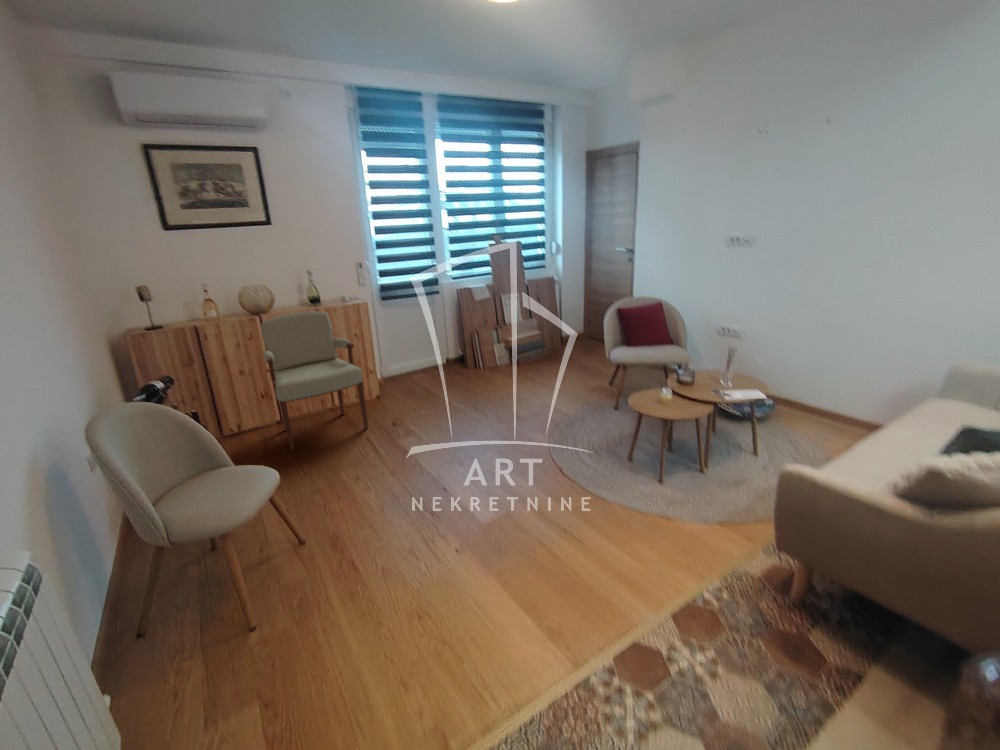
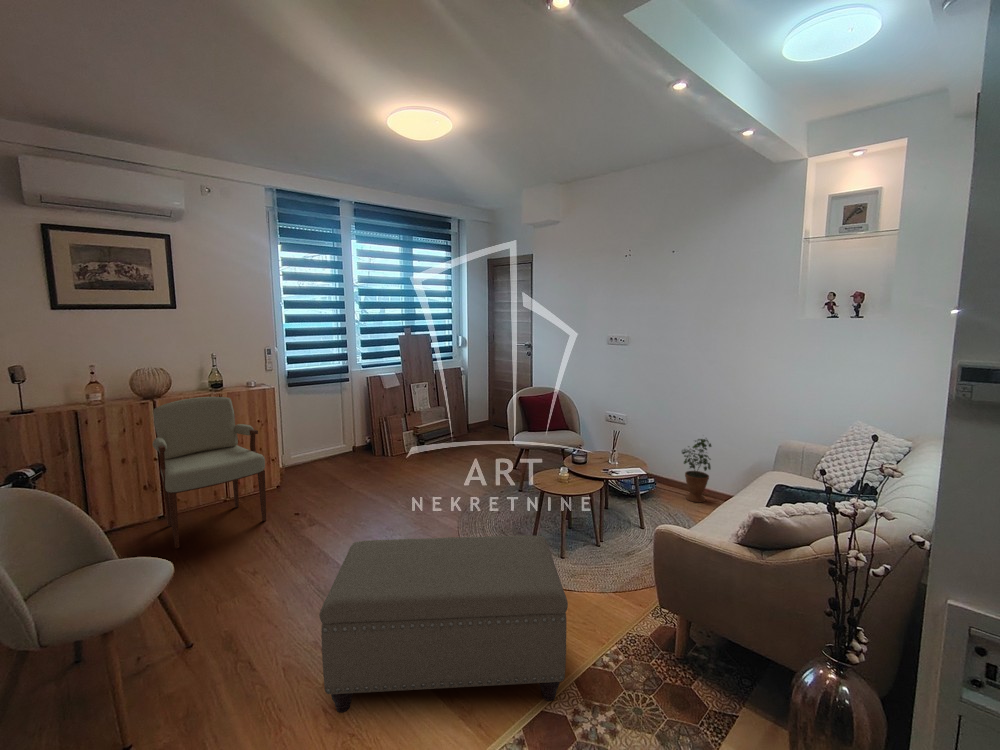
potted plant: none [808,350,849,427] -> present [682,439,711,502]
ottoman: none [405,459,668,633] -> present [319,535,568,713]

